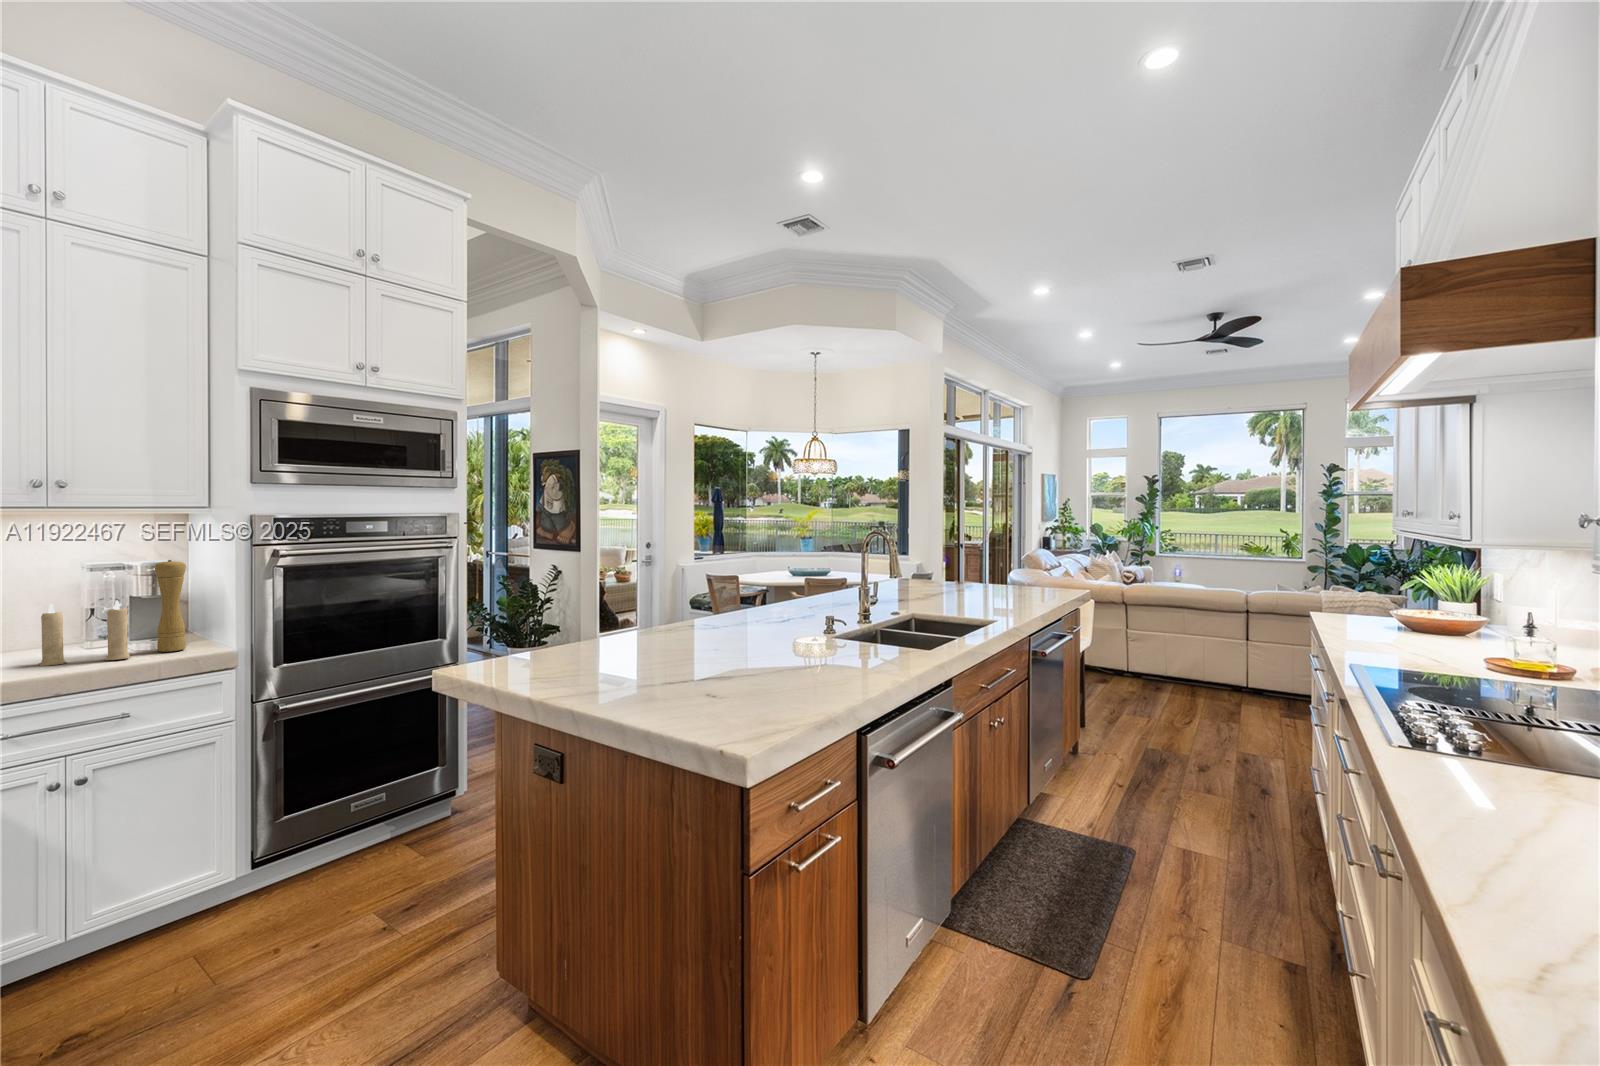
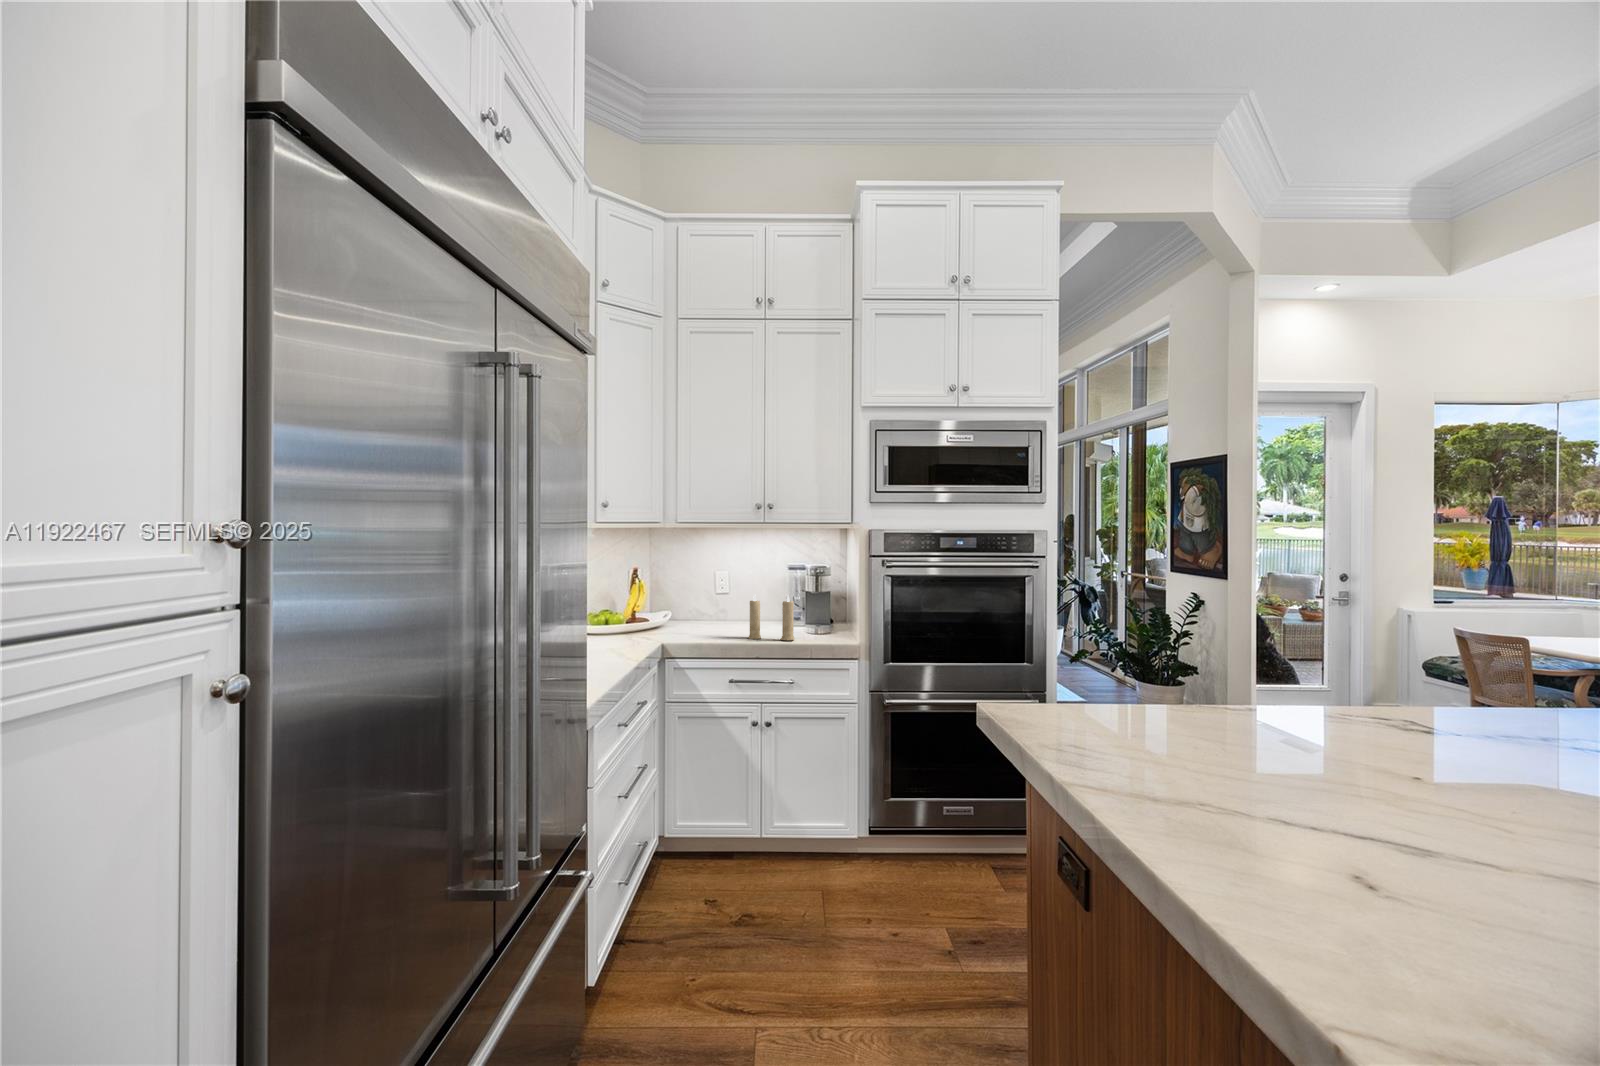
pepper mill: present [155,560,186,652] -> none [812,565,830,639]

